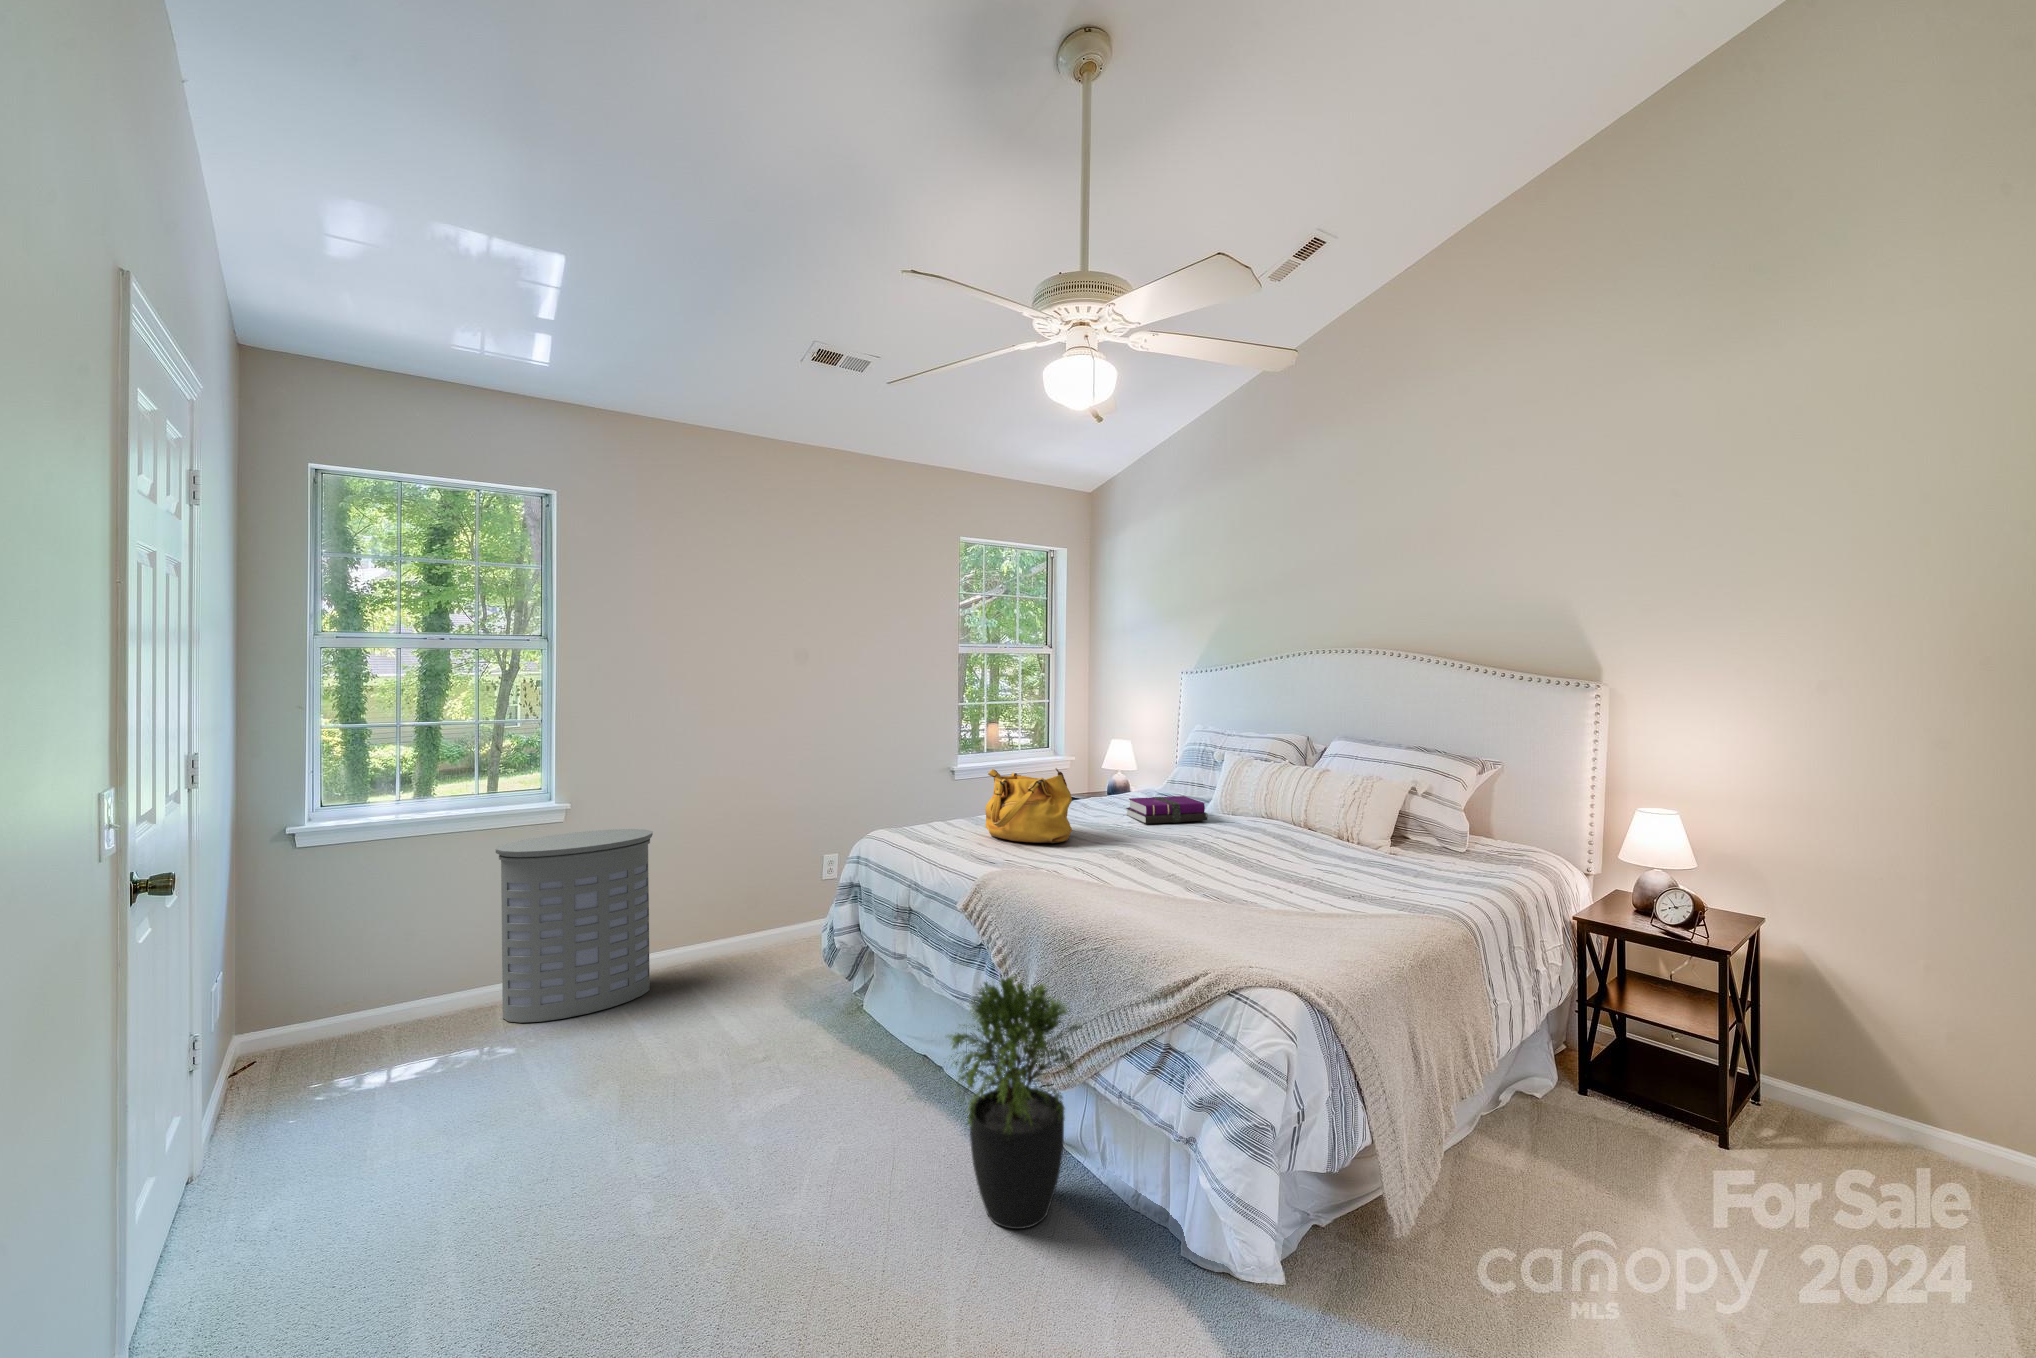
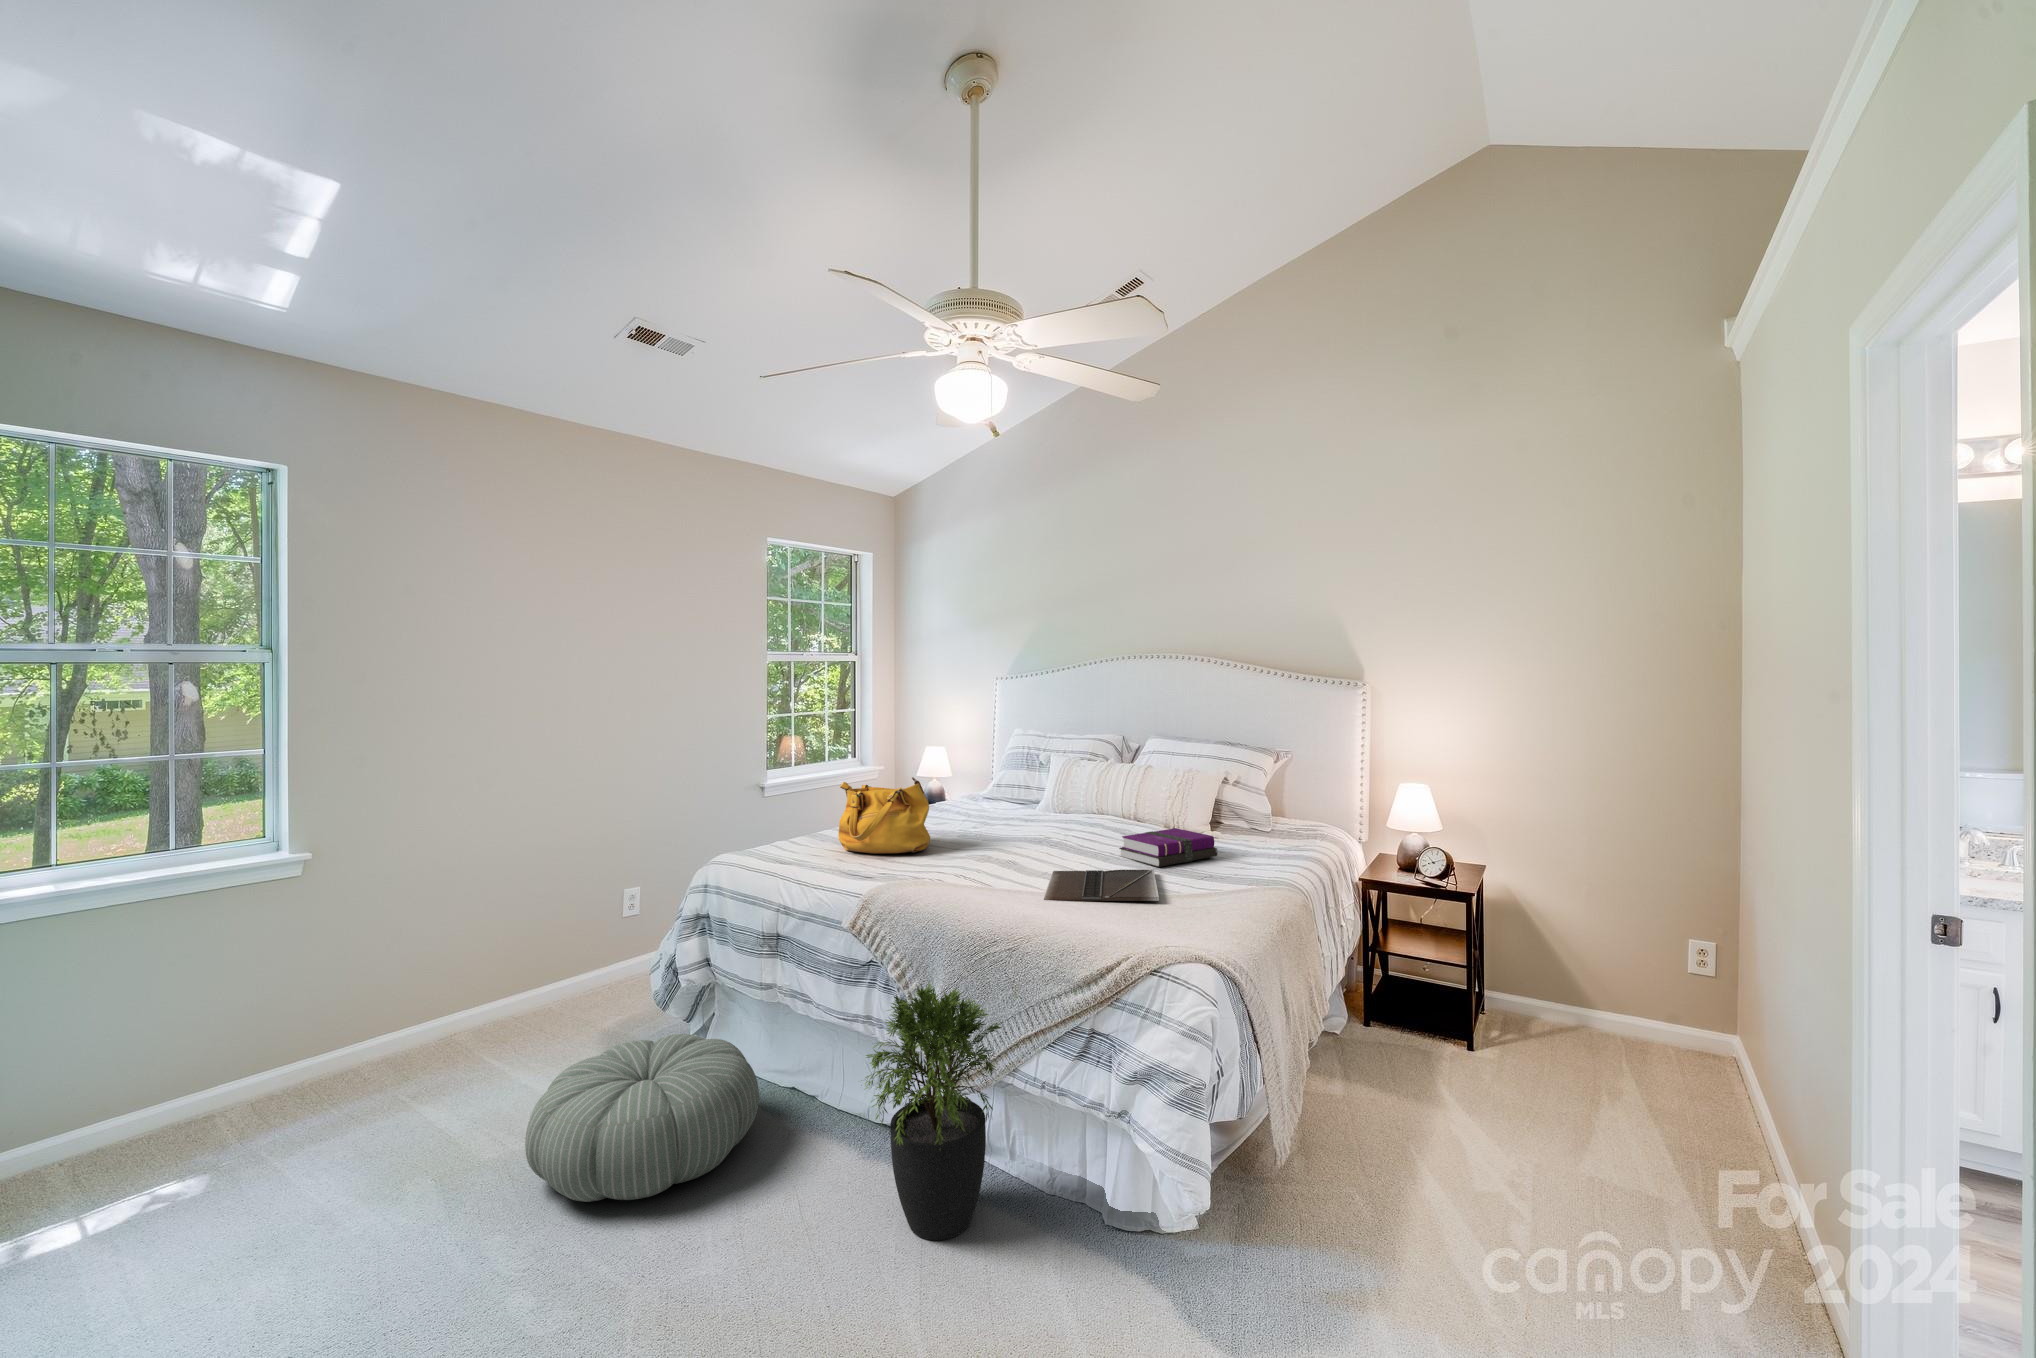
notebook: present [1126,796,1208,824] -> present [1119,828,1218,867]
laundry hamper: present [496,829,653,1023] -> none [212,877,428,1133]
laptop: none [1154,874,1293,917] -> present [1044,870,1159,901]
pouf: none [685,991,883,1132] -> present [525,1034,759,1202]

